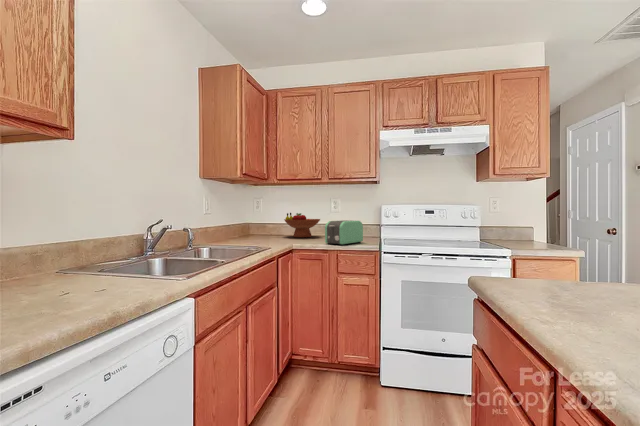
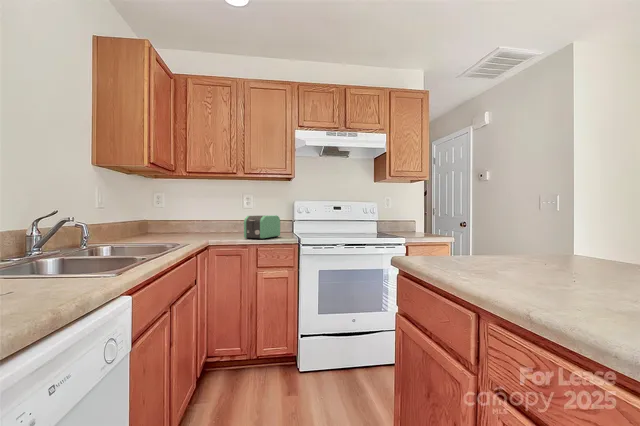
fruit bowl: present [284,213,320,238] -> none [192,208,233,234]

